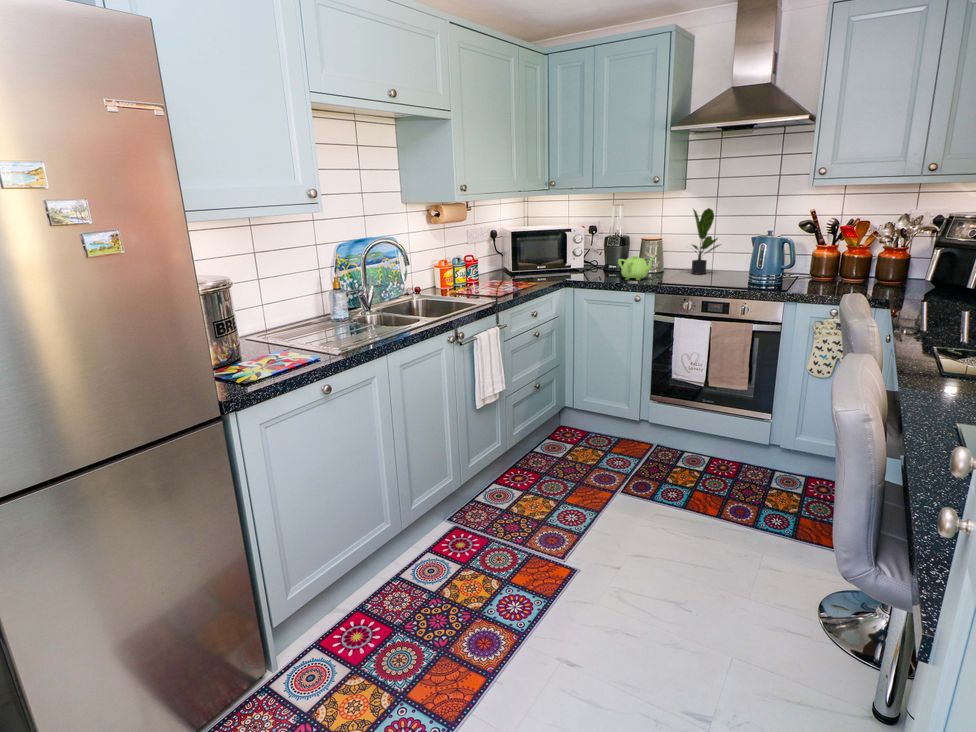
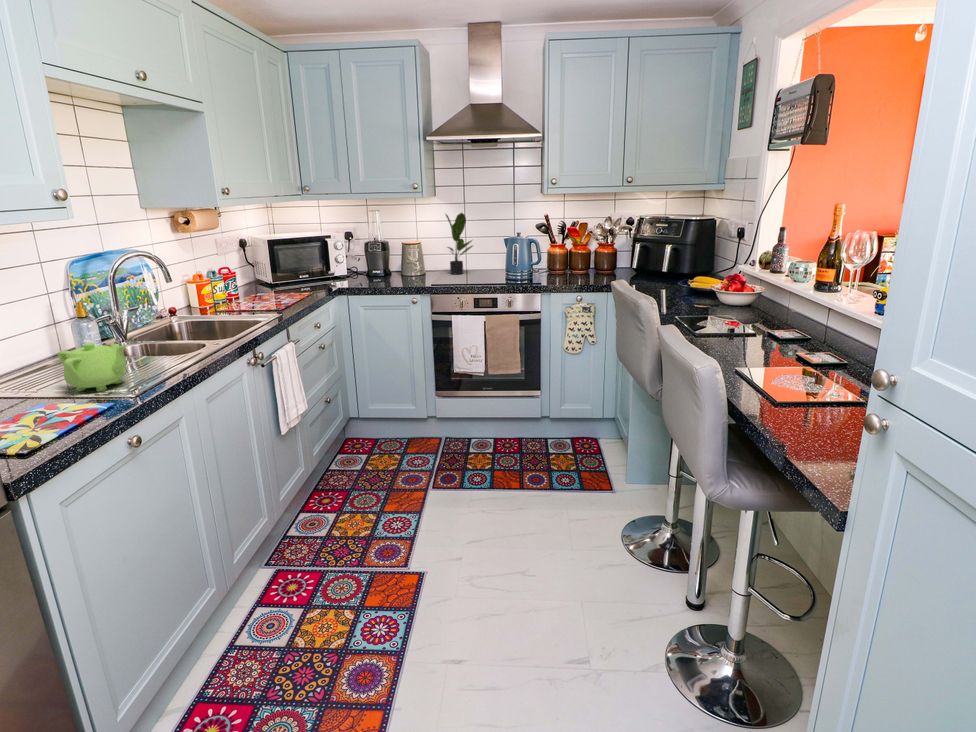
teapot: present [618,255,654,280] -> present [58,342,126,392]

